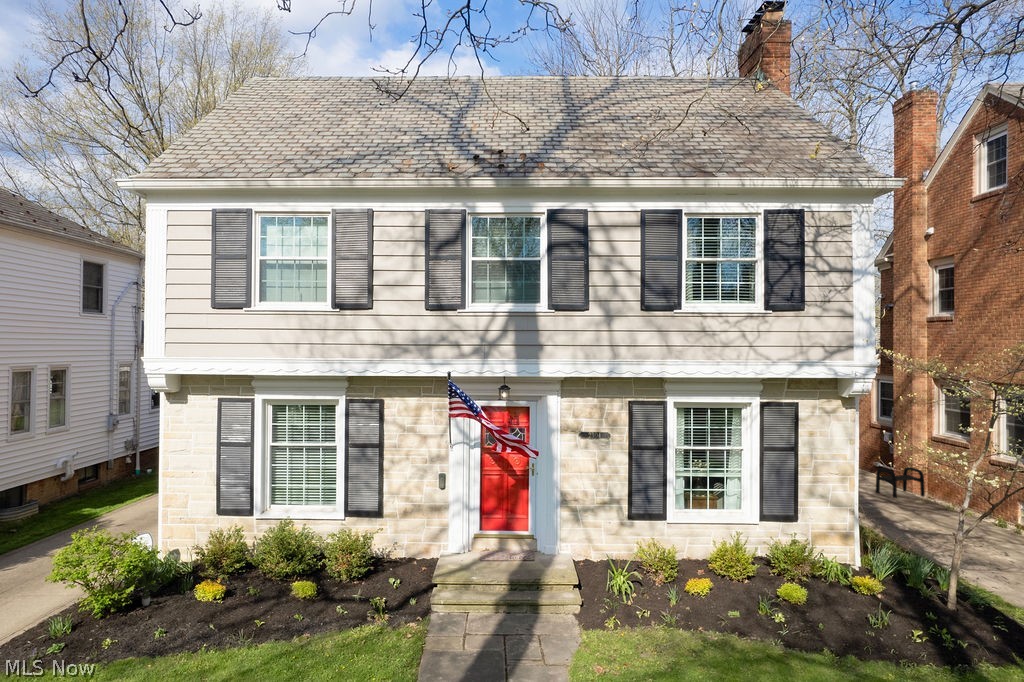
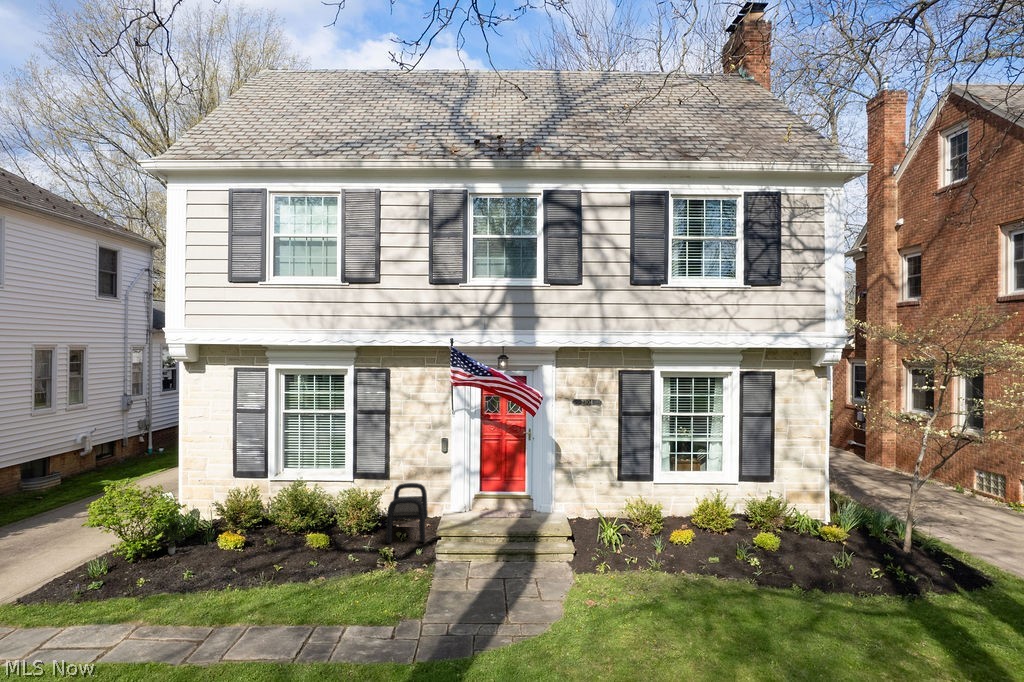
bench: present [876,467,925,498] -> present [386,483,428,543]

